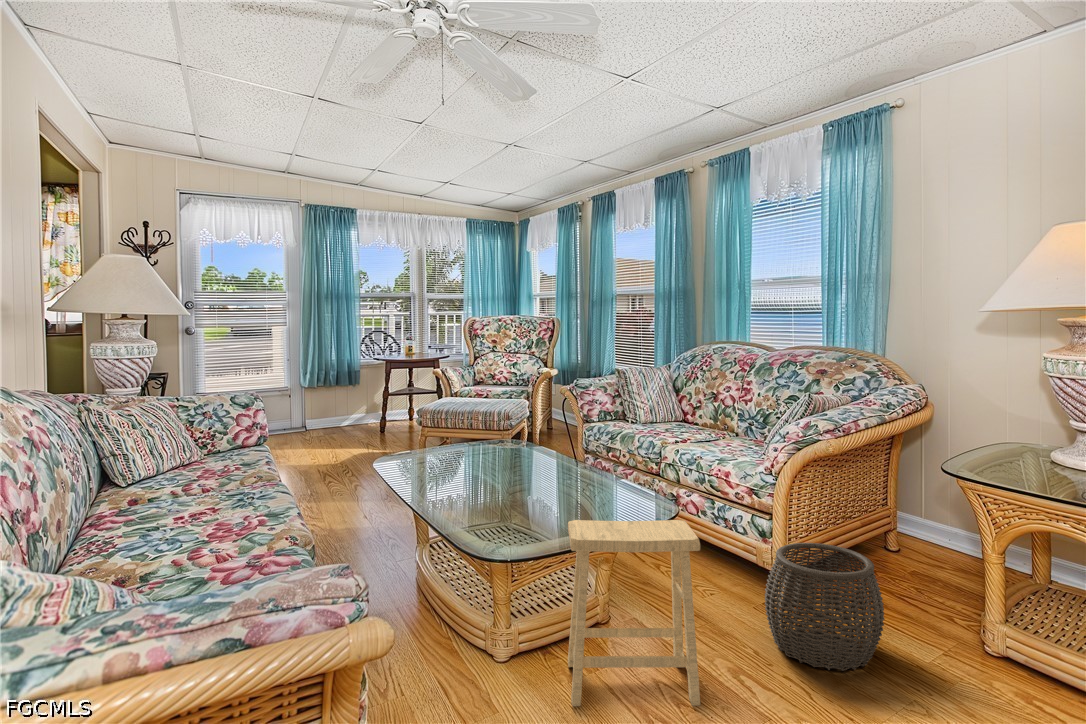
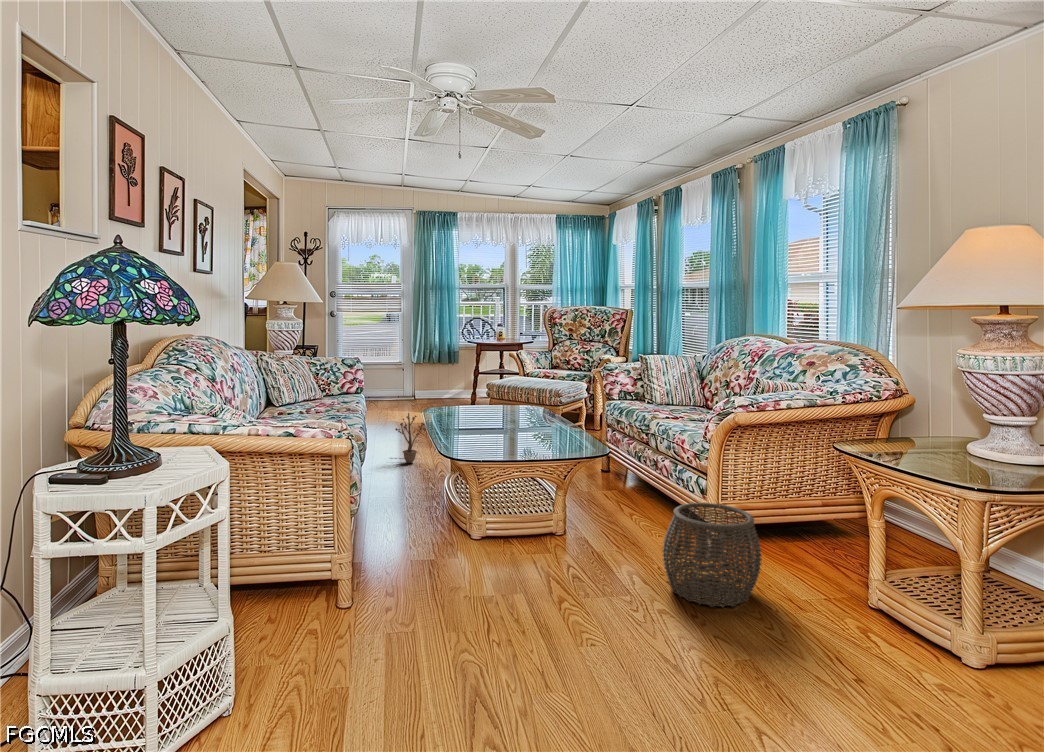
decorative plant: none [325,451,372,512] -> present [391,413,426,463]
footstool: present [568,520,700,706] -> none [477,461,587,611]

